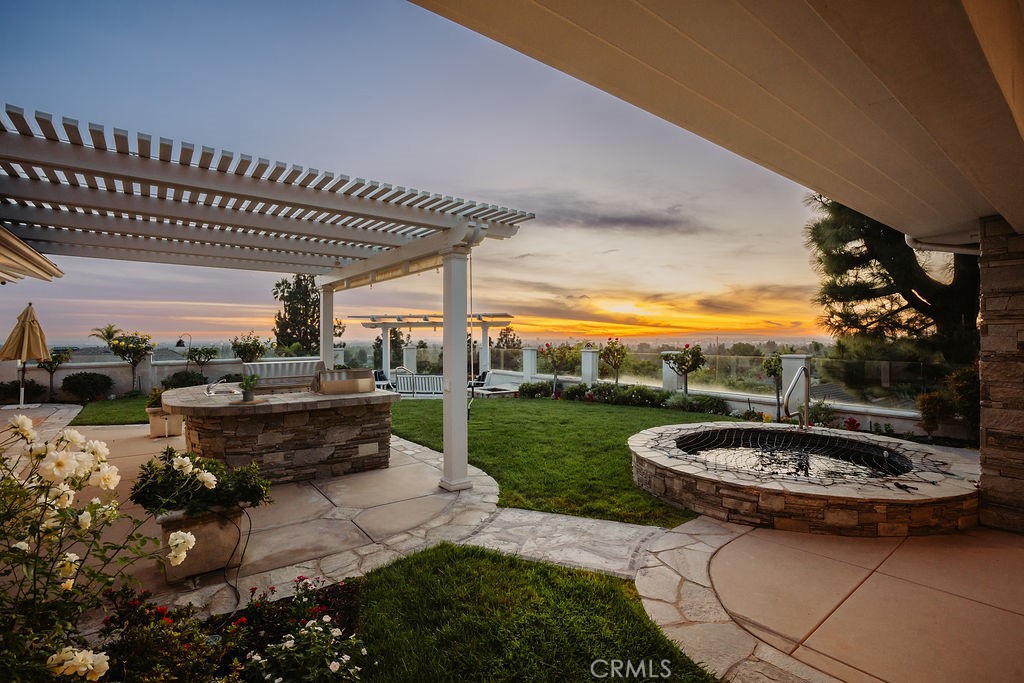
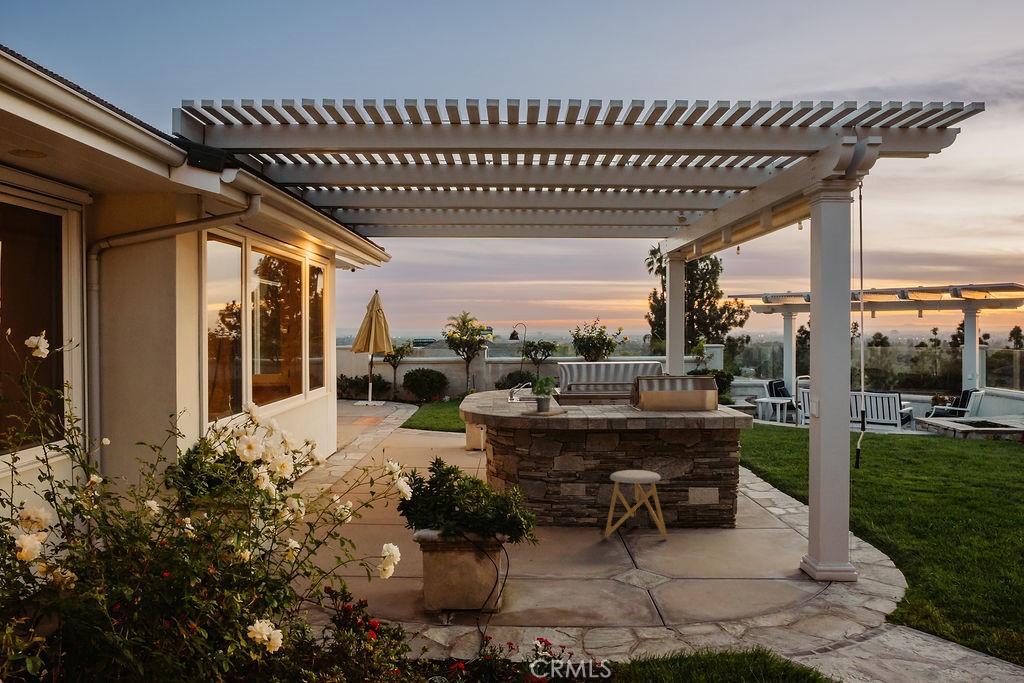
stool: none [304,438,350,489] -> present [605,470,667,539]

